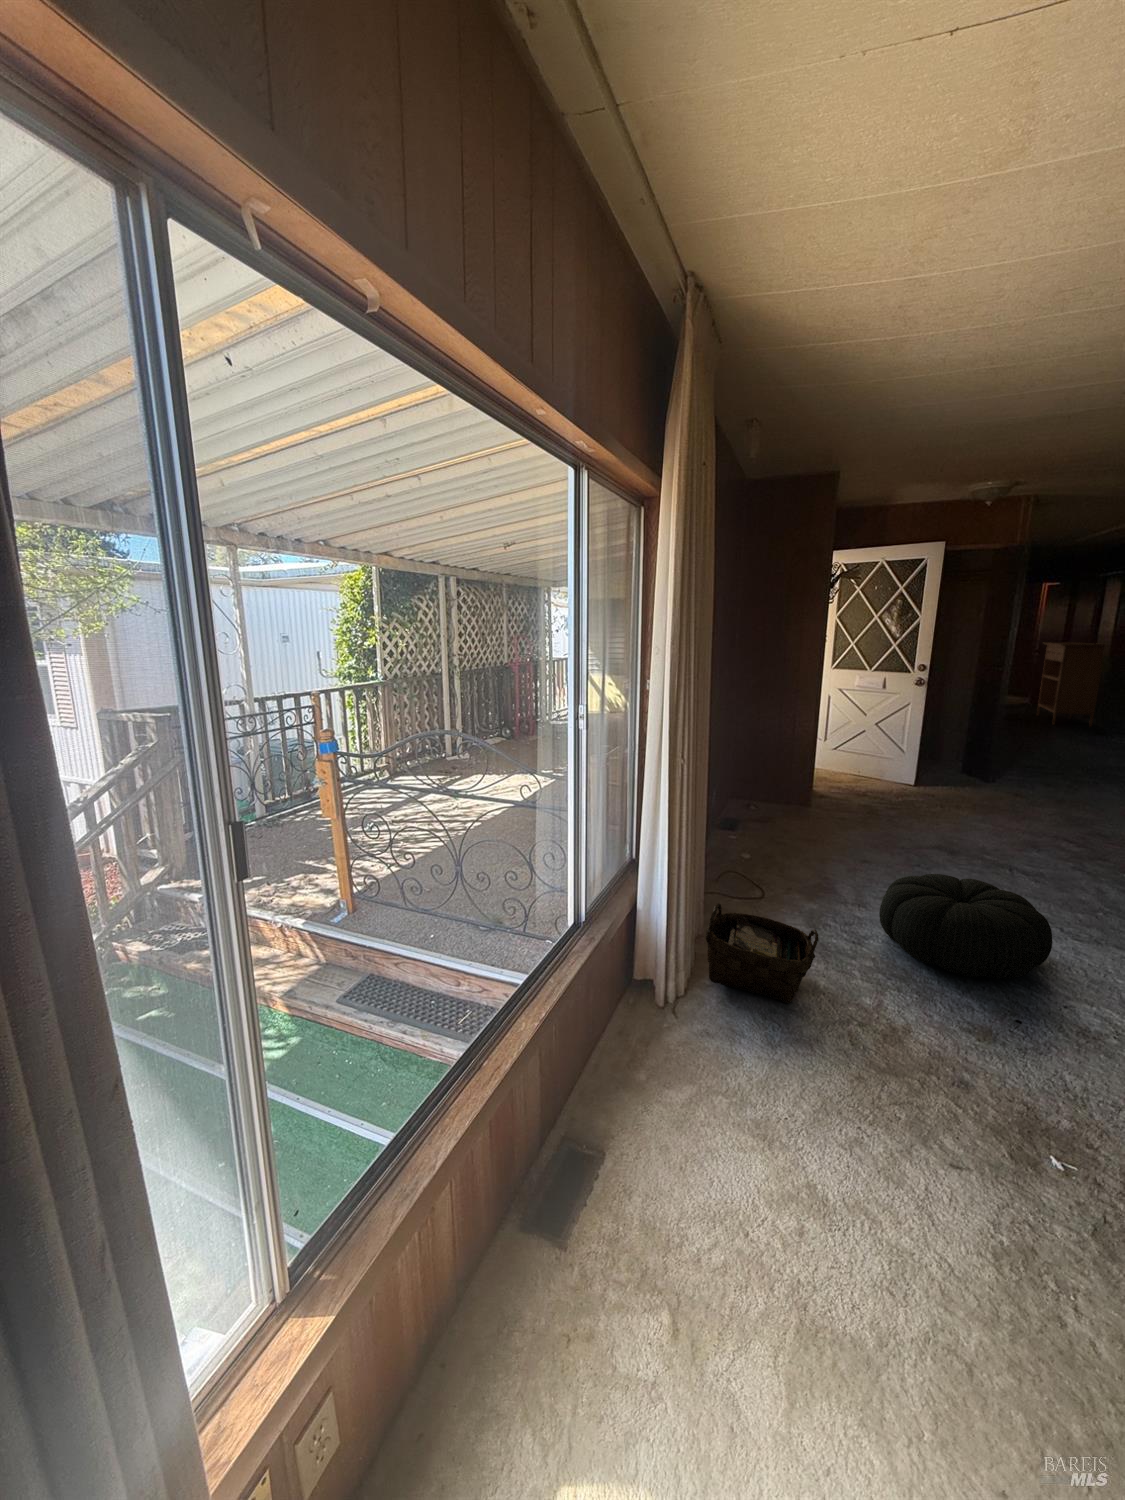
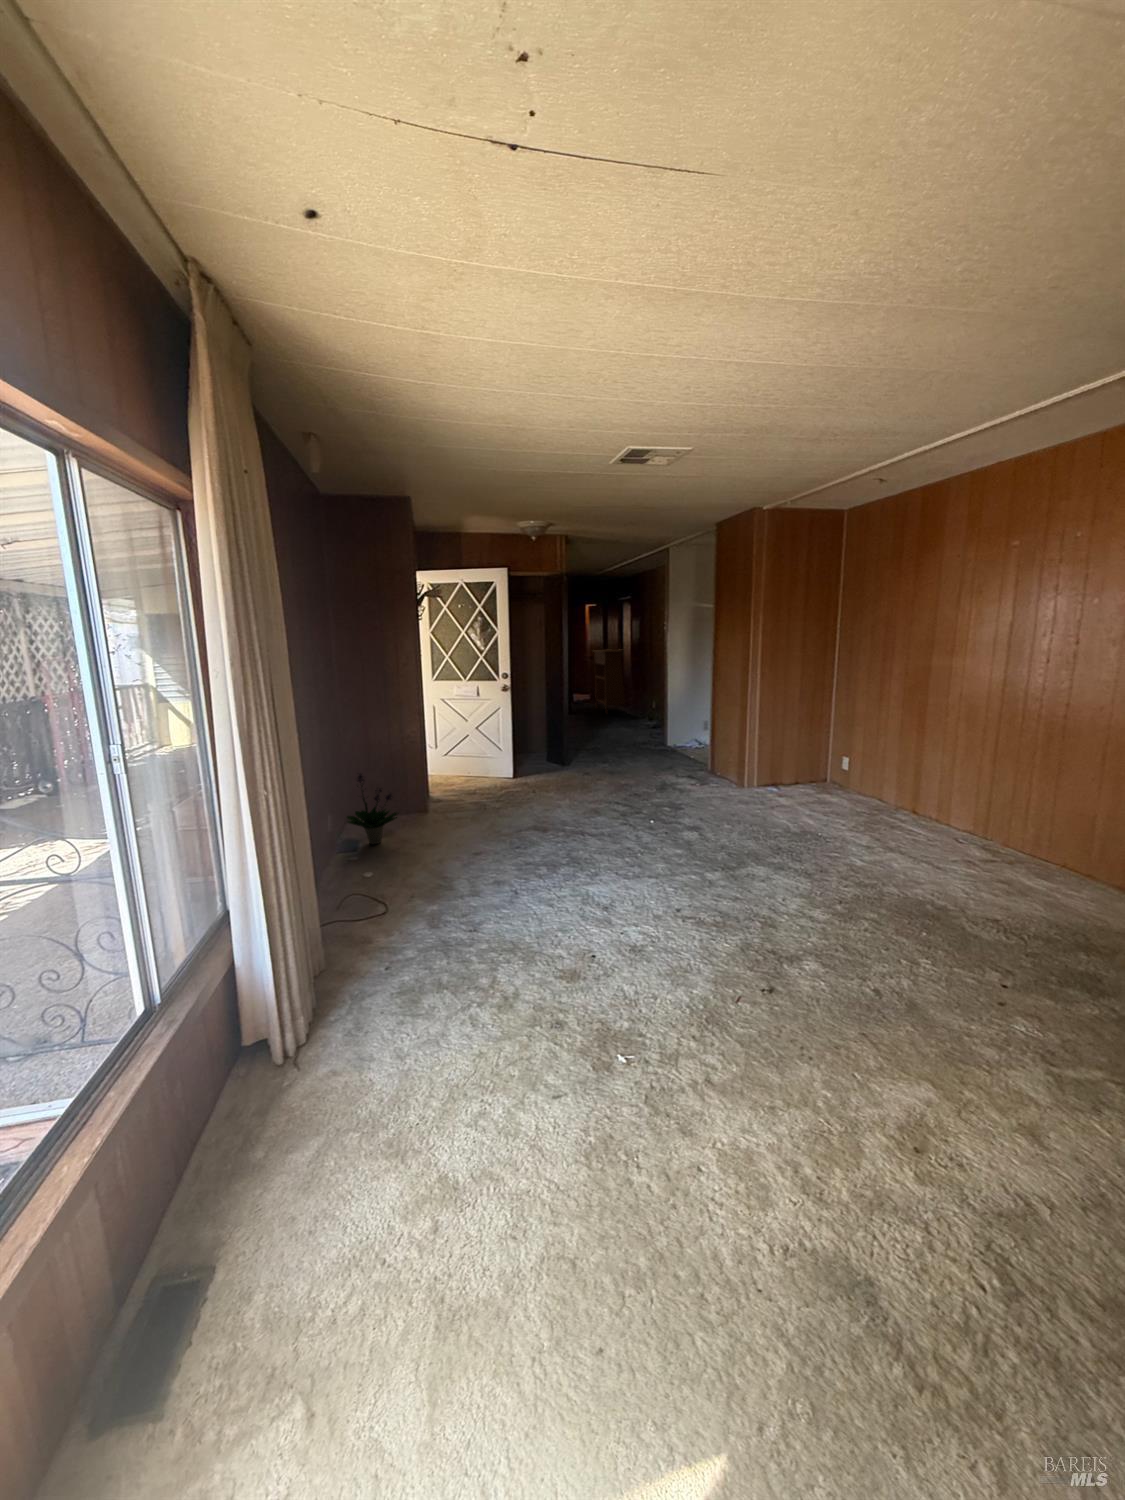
potted plant: none [729,754,785,827] -> present [347,774,399,844]
pouf: present [879,874,1052,979] -> none [488,850,610,933]
woven basket: present [706,903,818,1003] -> none [323,930,434,1017]

